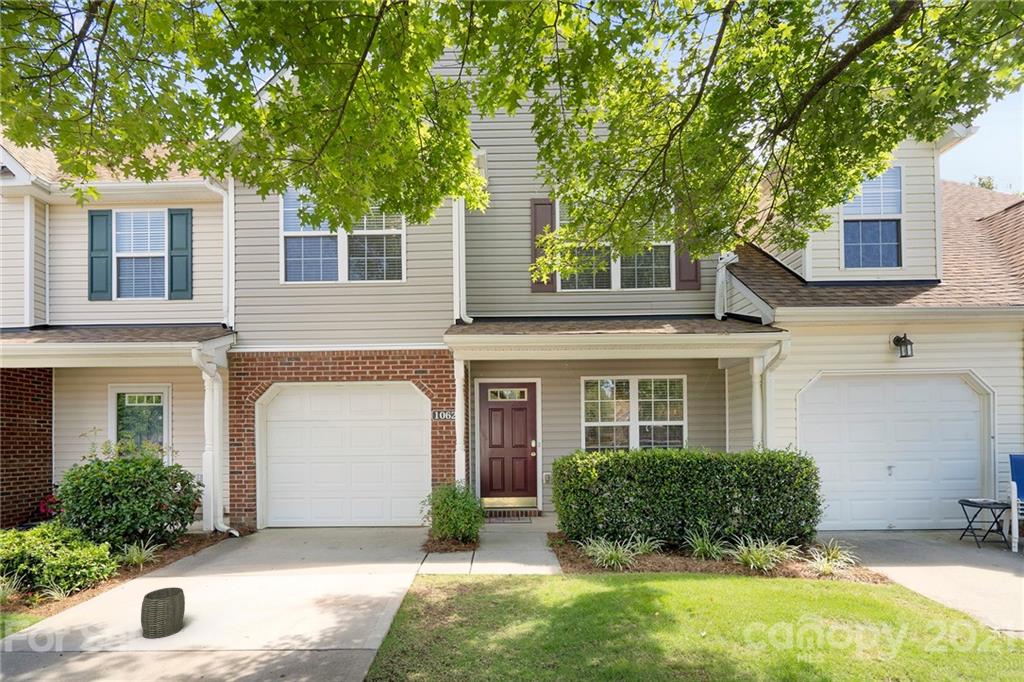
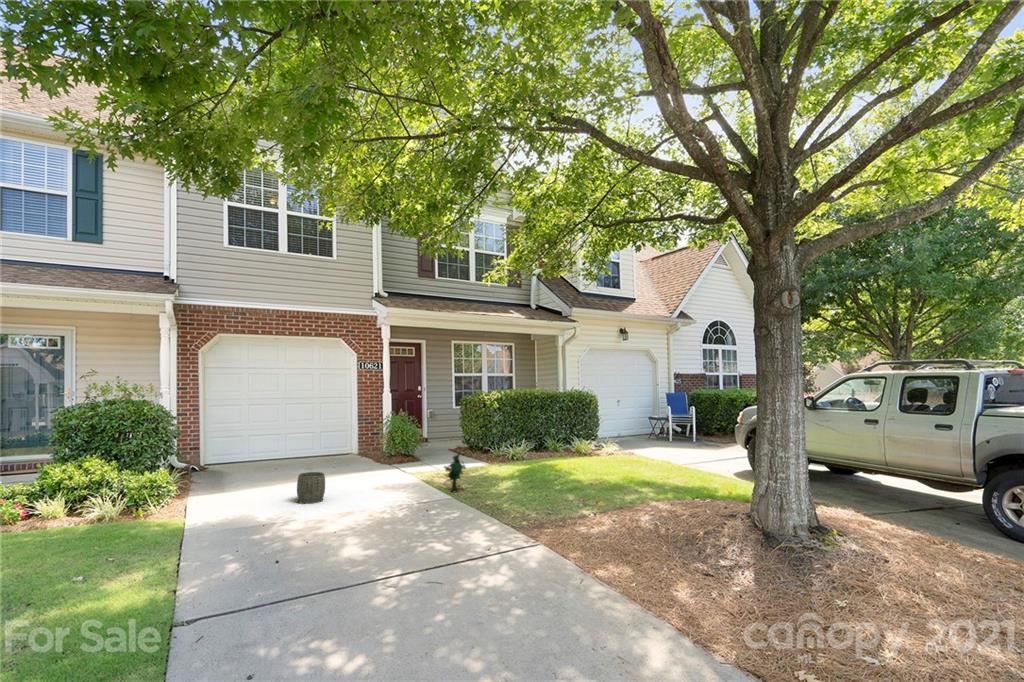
decorative plant: none [318,588,359,659] -> present [444,452,465,492]

